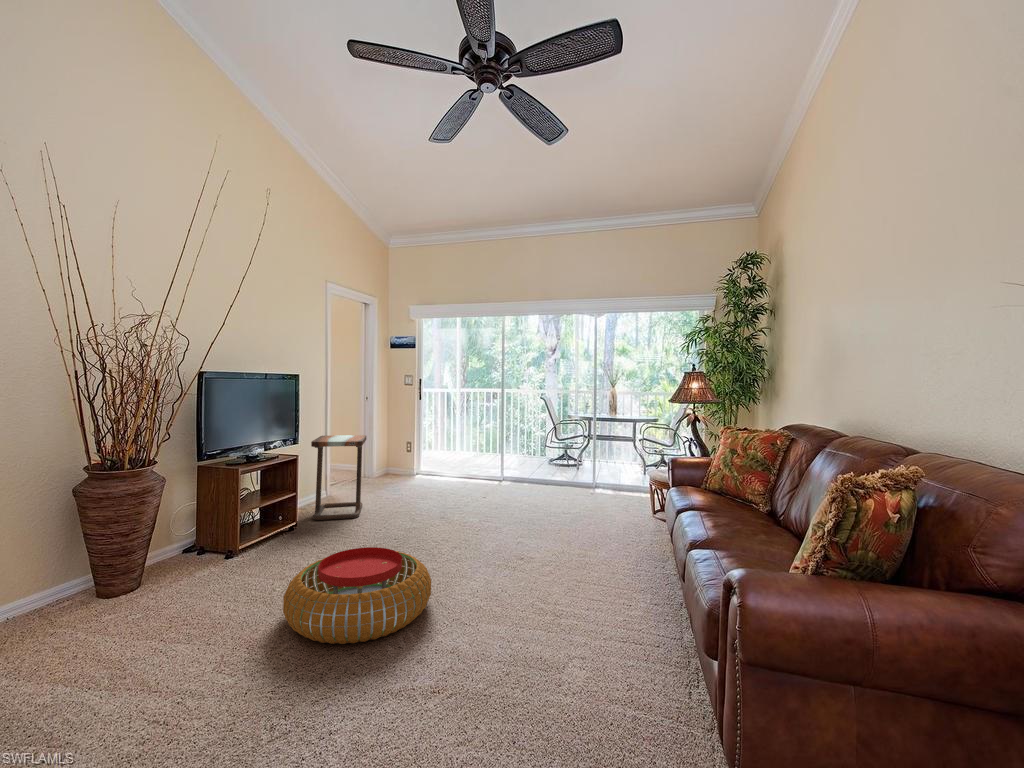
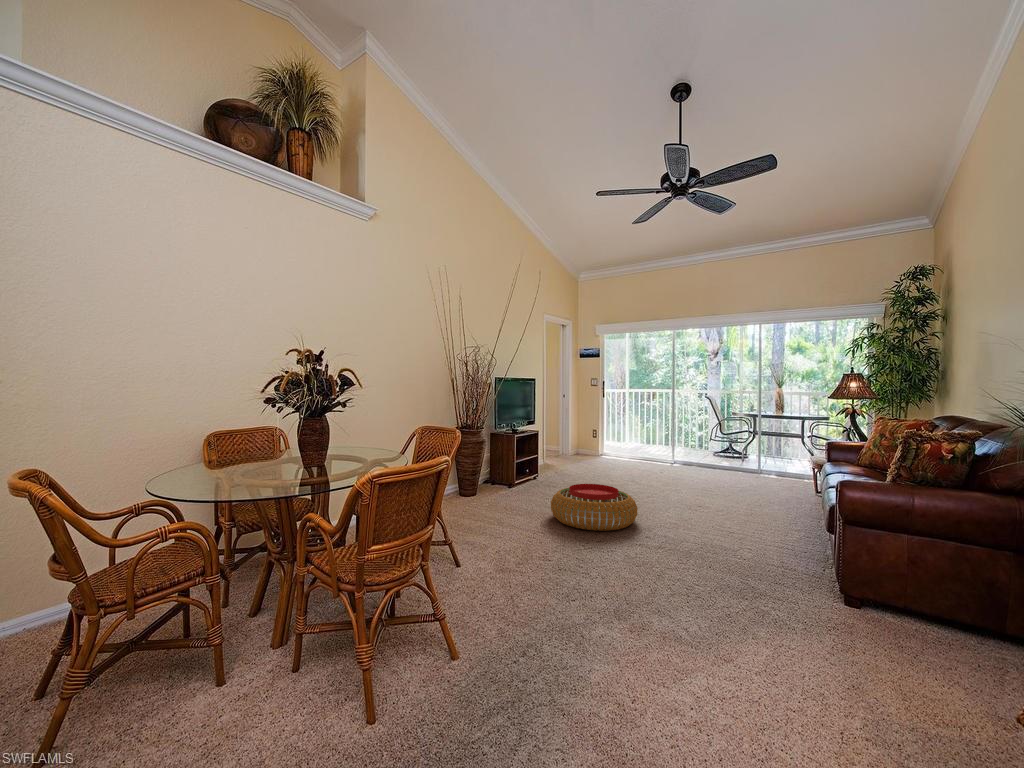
side table: present [311,435,367,520] -> none [534,421,577,478]

